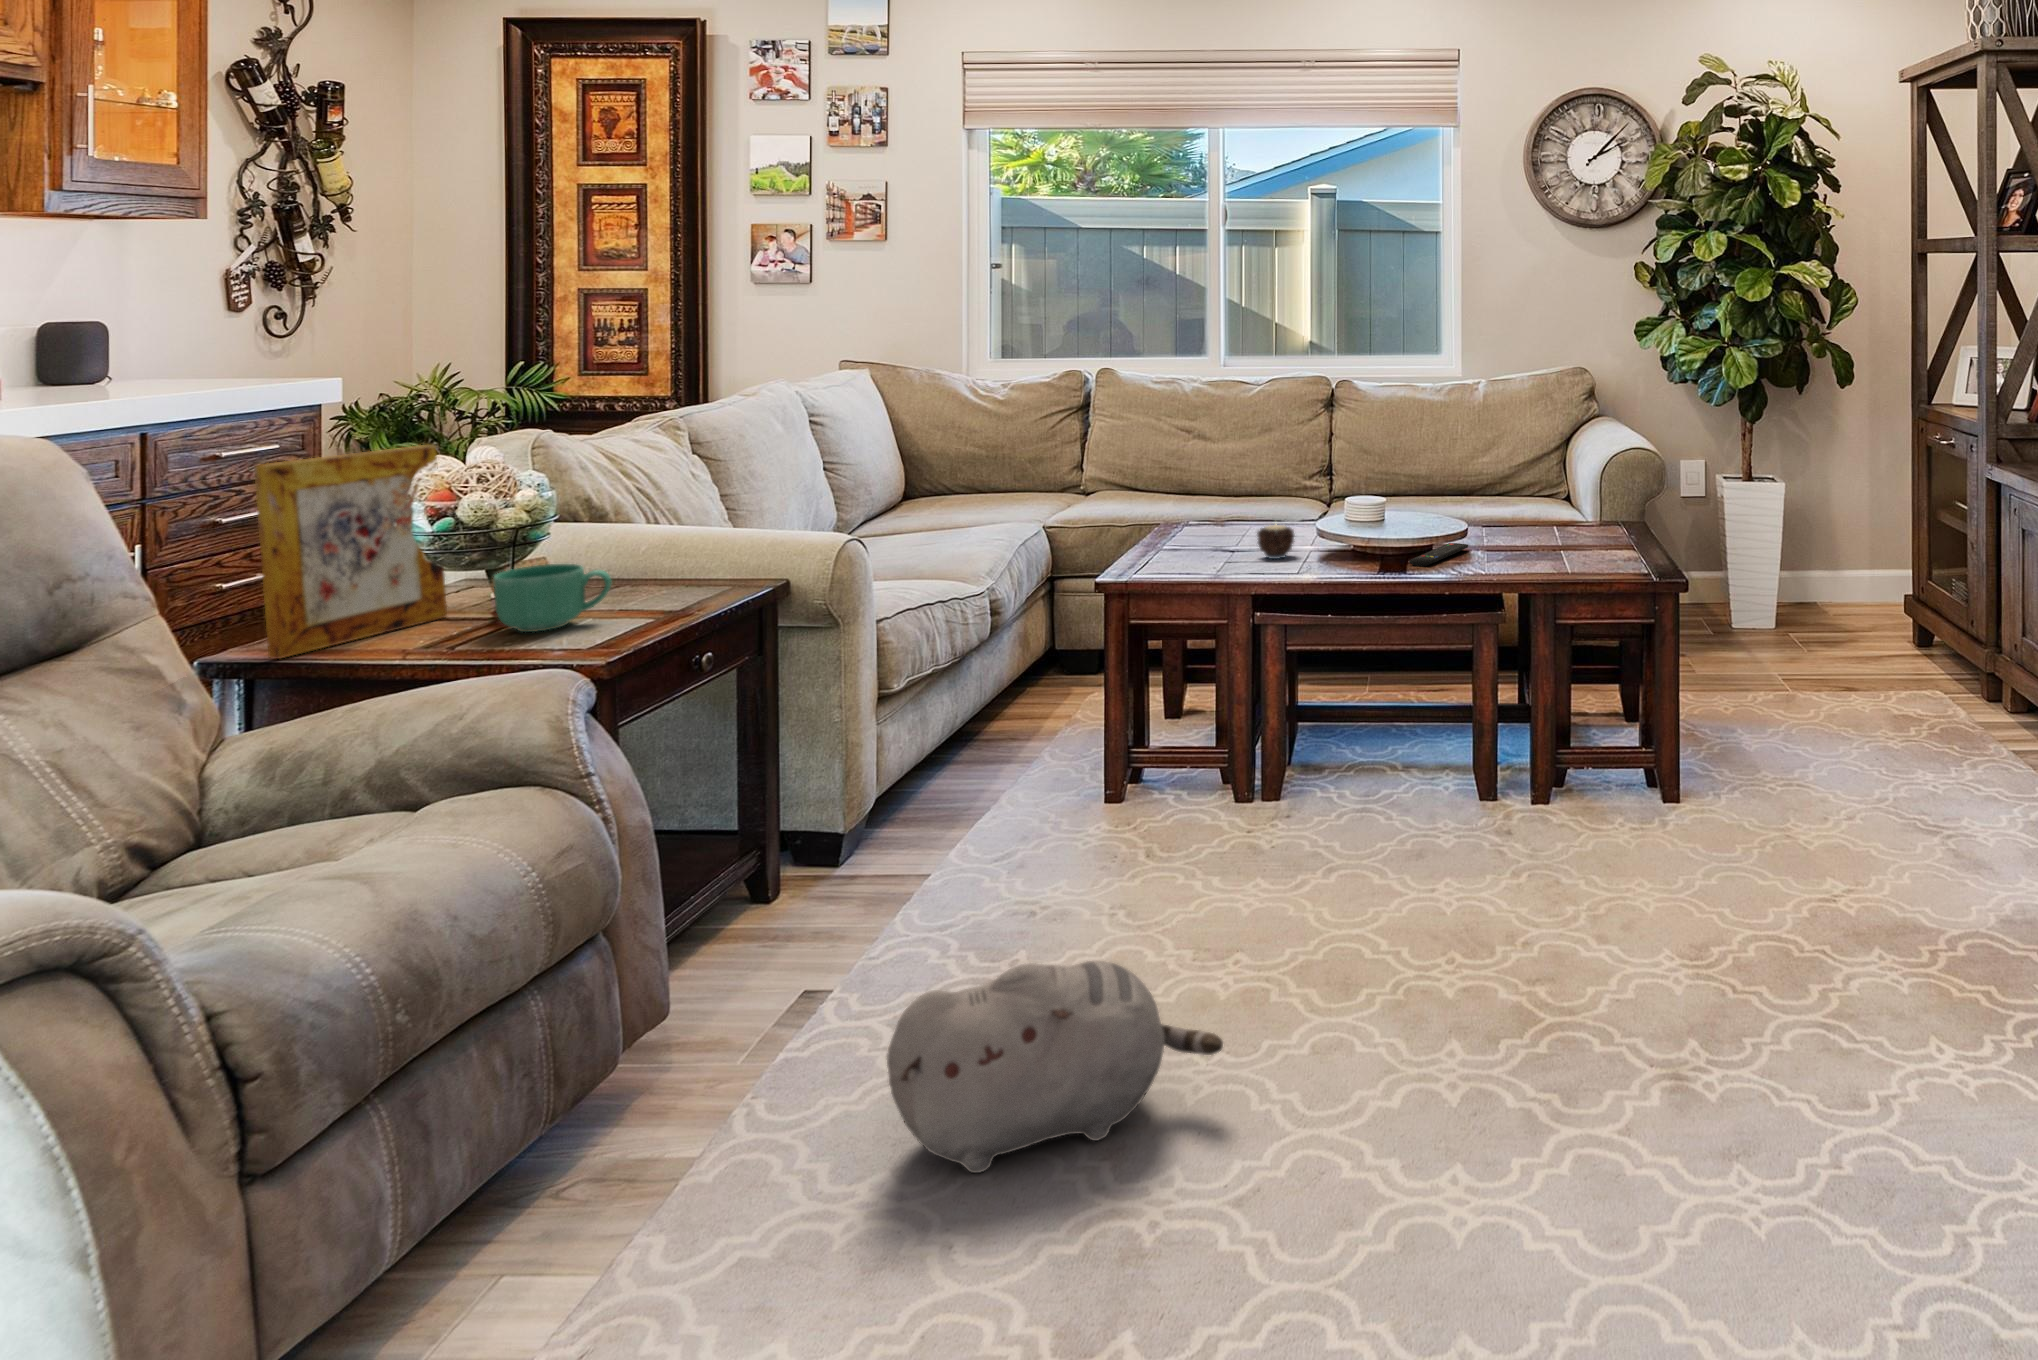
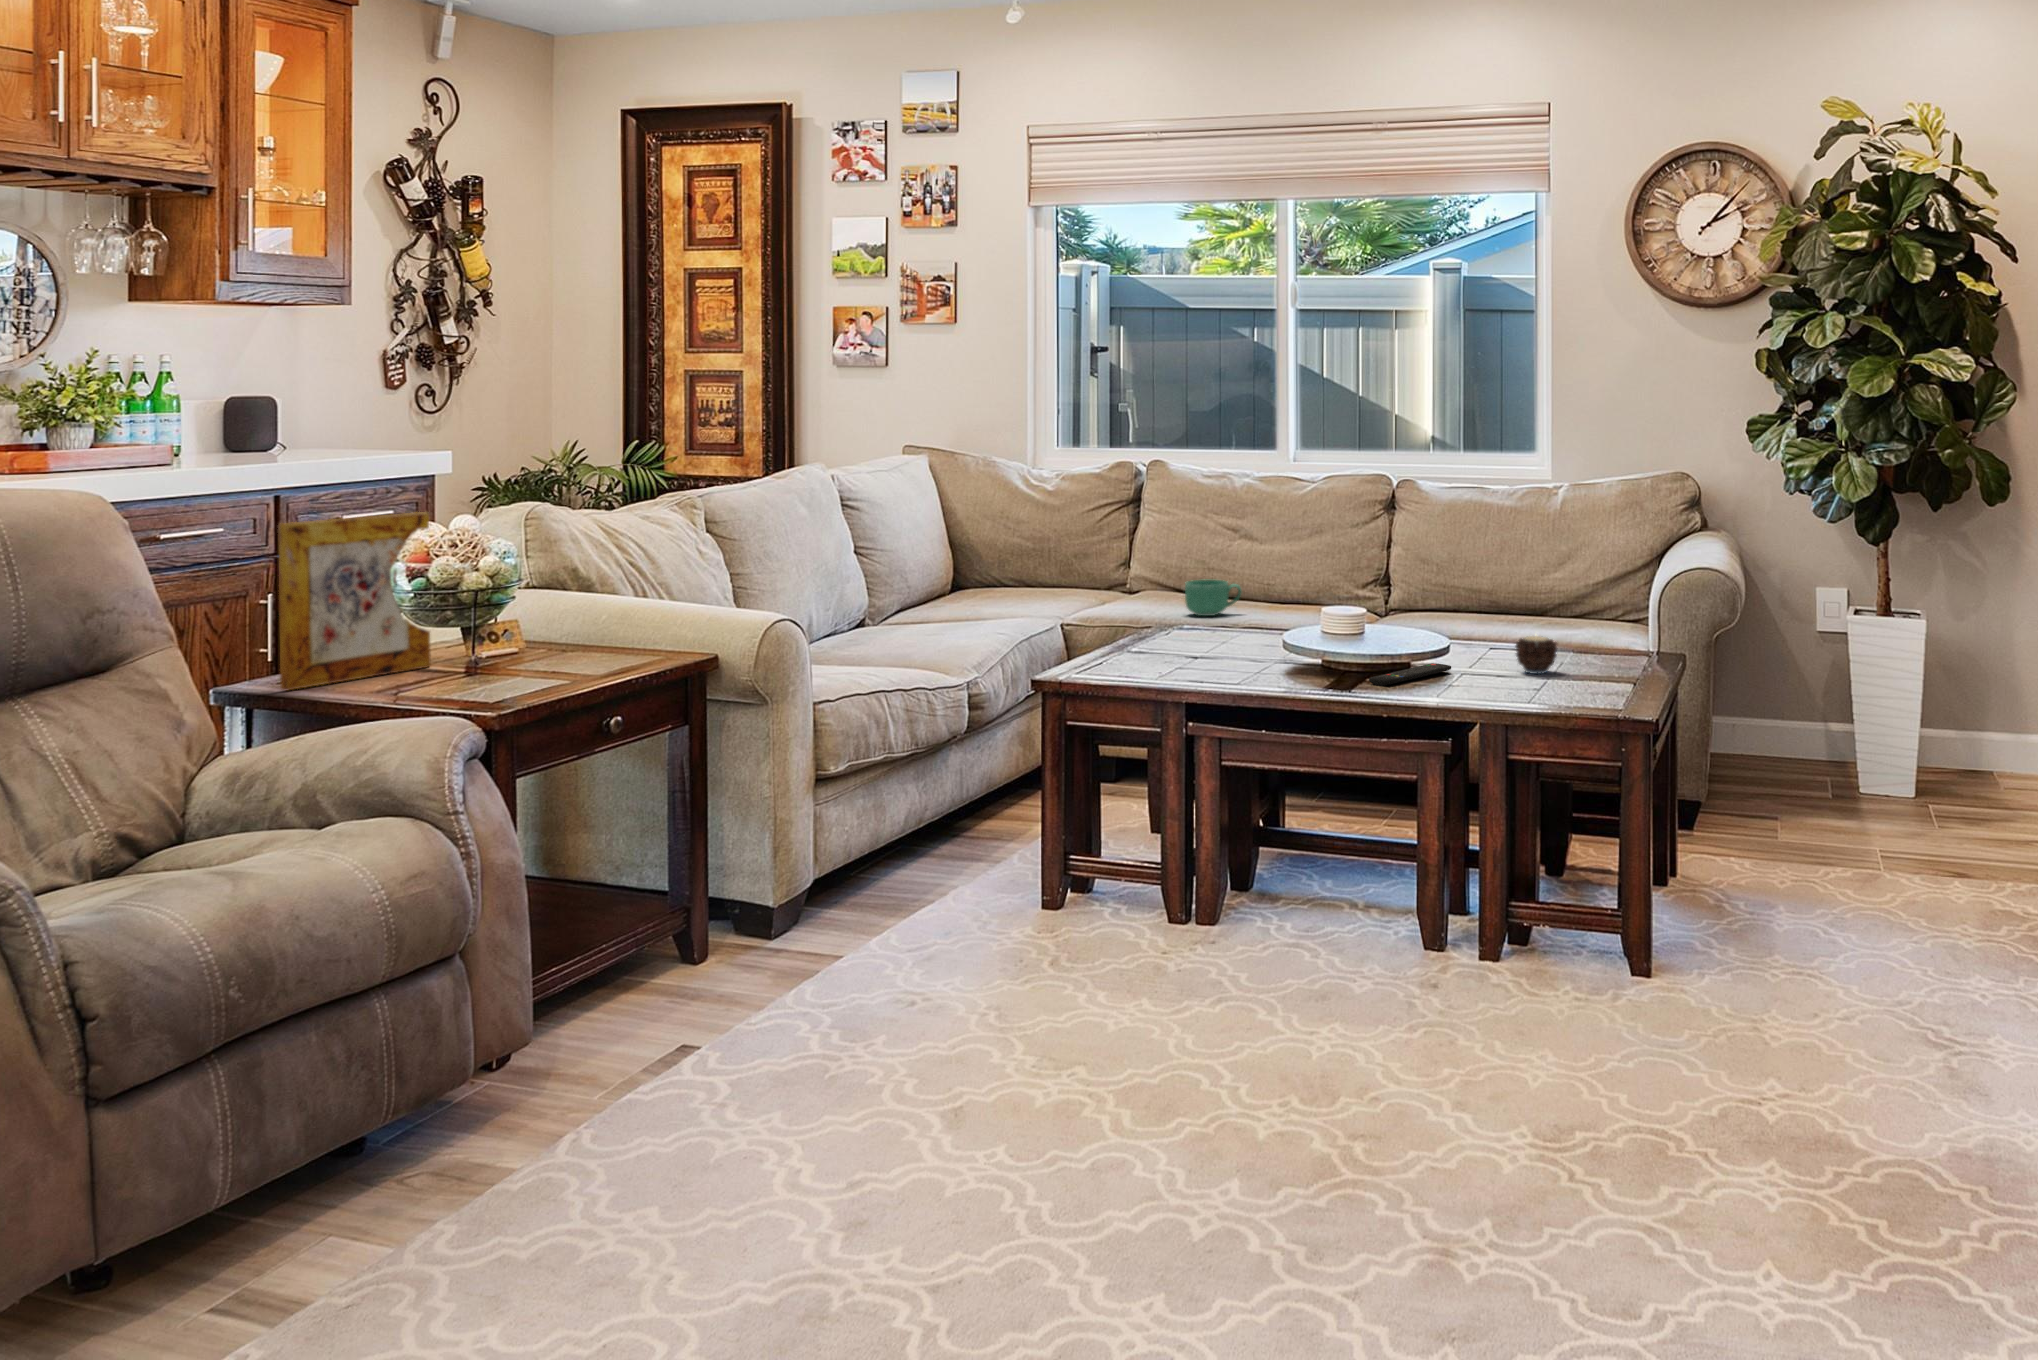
candle: present [1257,525,1294,559] -> present [1515,636,1557,674]
mug: present [494,564,612,632] -> present [1185,580,1241,616]
plush toy: present [887,961,1223,1173] -> none [669,1024,982,1217]

